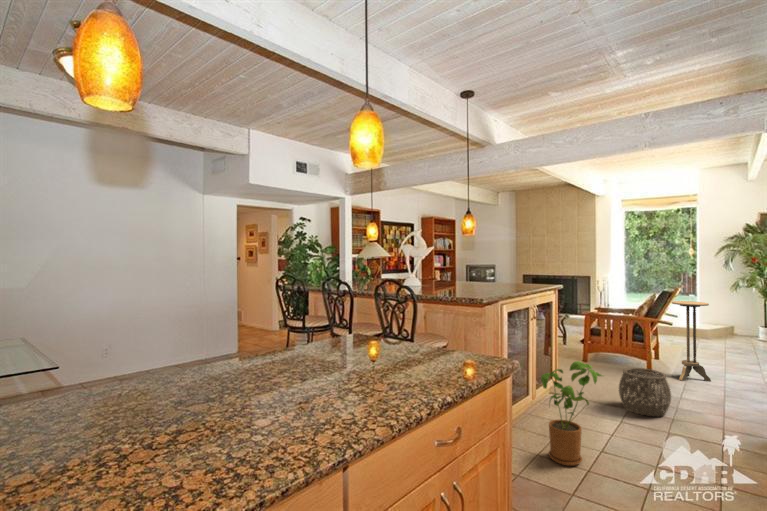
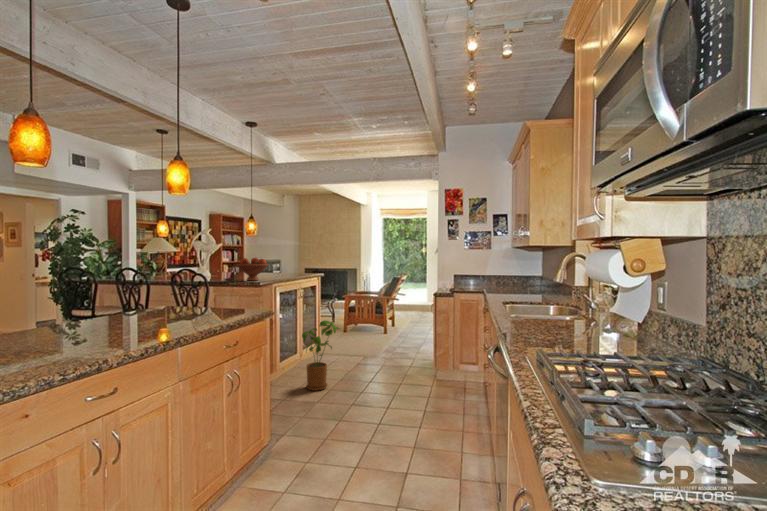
fruit bowl: none [450,266,491,296] -> present [237,258,268,281]
side table: present [672,301,711,381] -> none [397,283,419,337]
woven basket: present [619,368,671,416] -> none [359,328,389,358]

